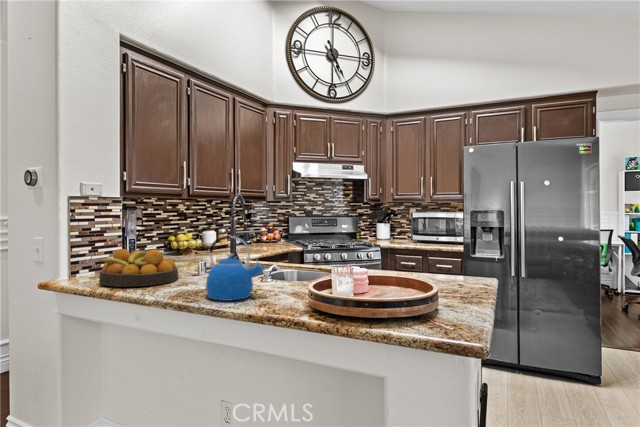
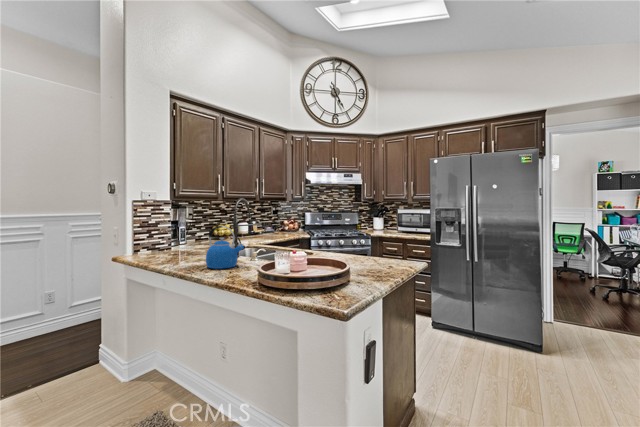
fruit bowl: present [99,249,178,287] -> none [148,235,202,259]

